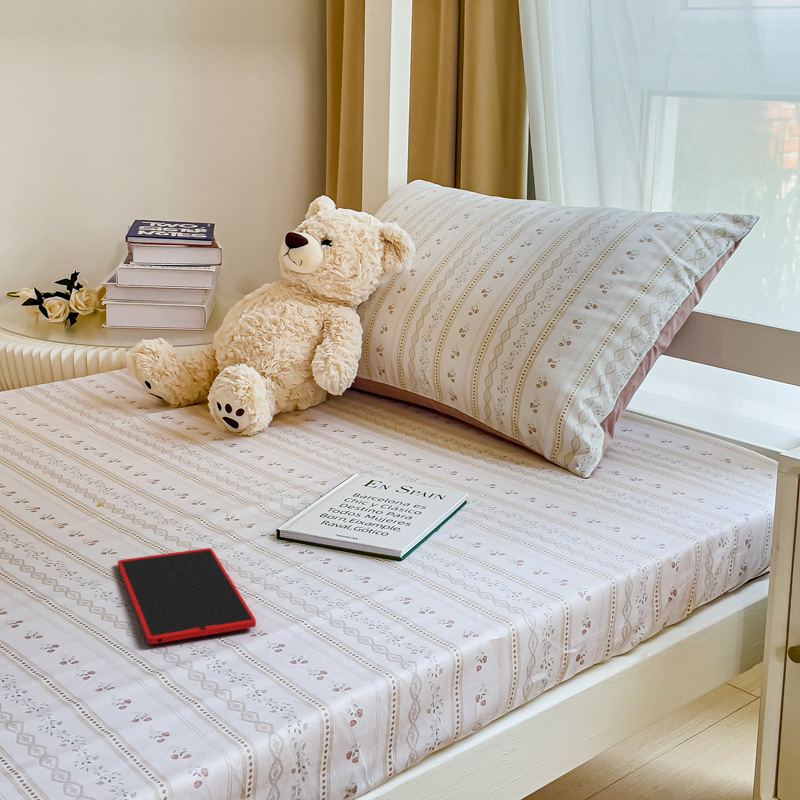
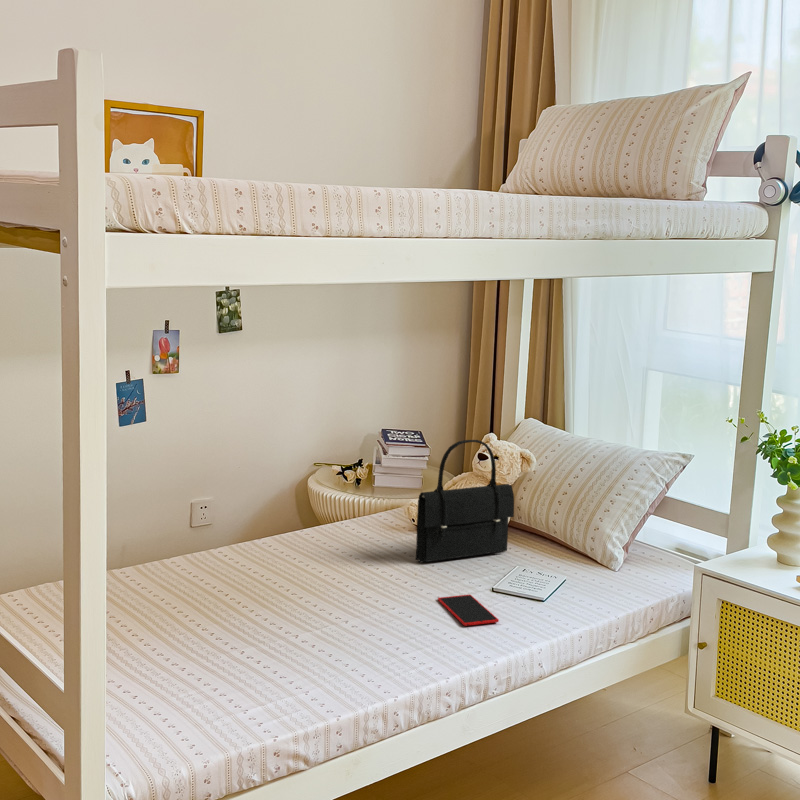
handbag: none [113,177,355,473] -> present [416,440,514,563]

